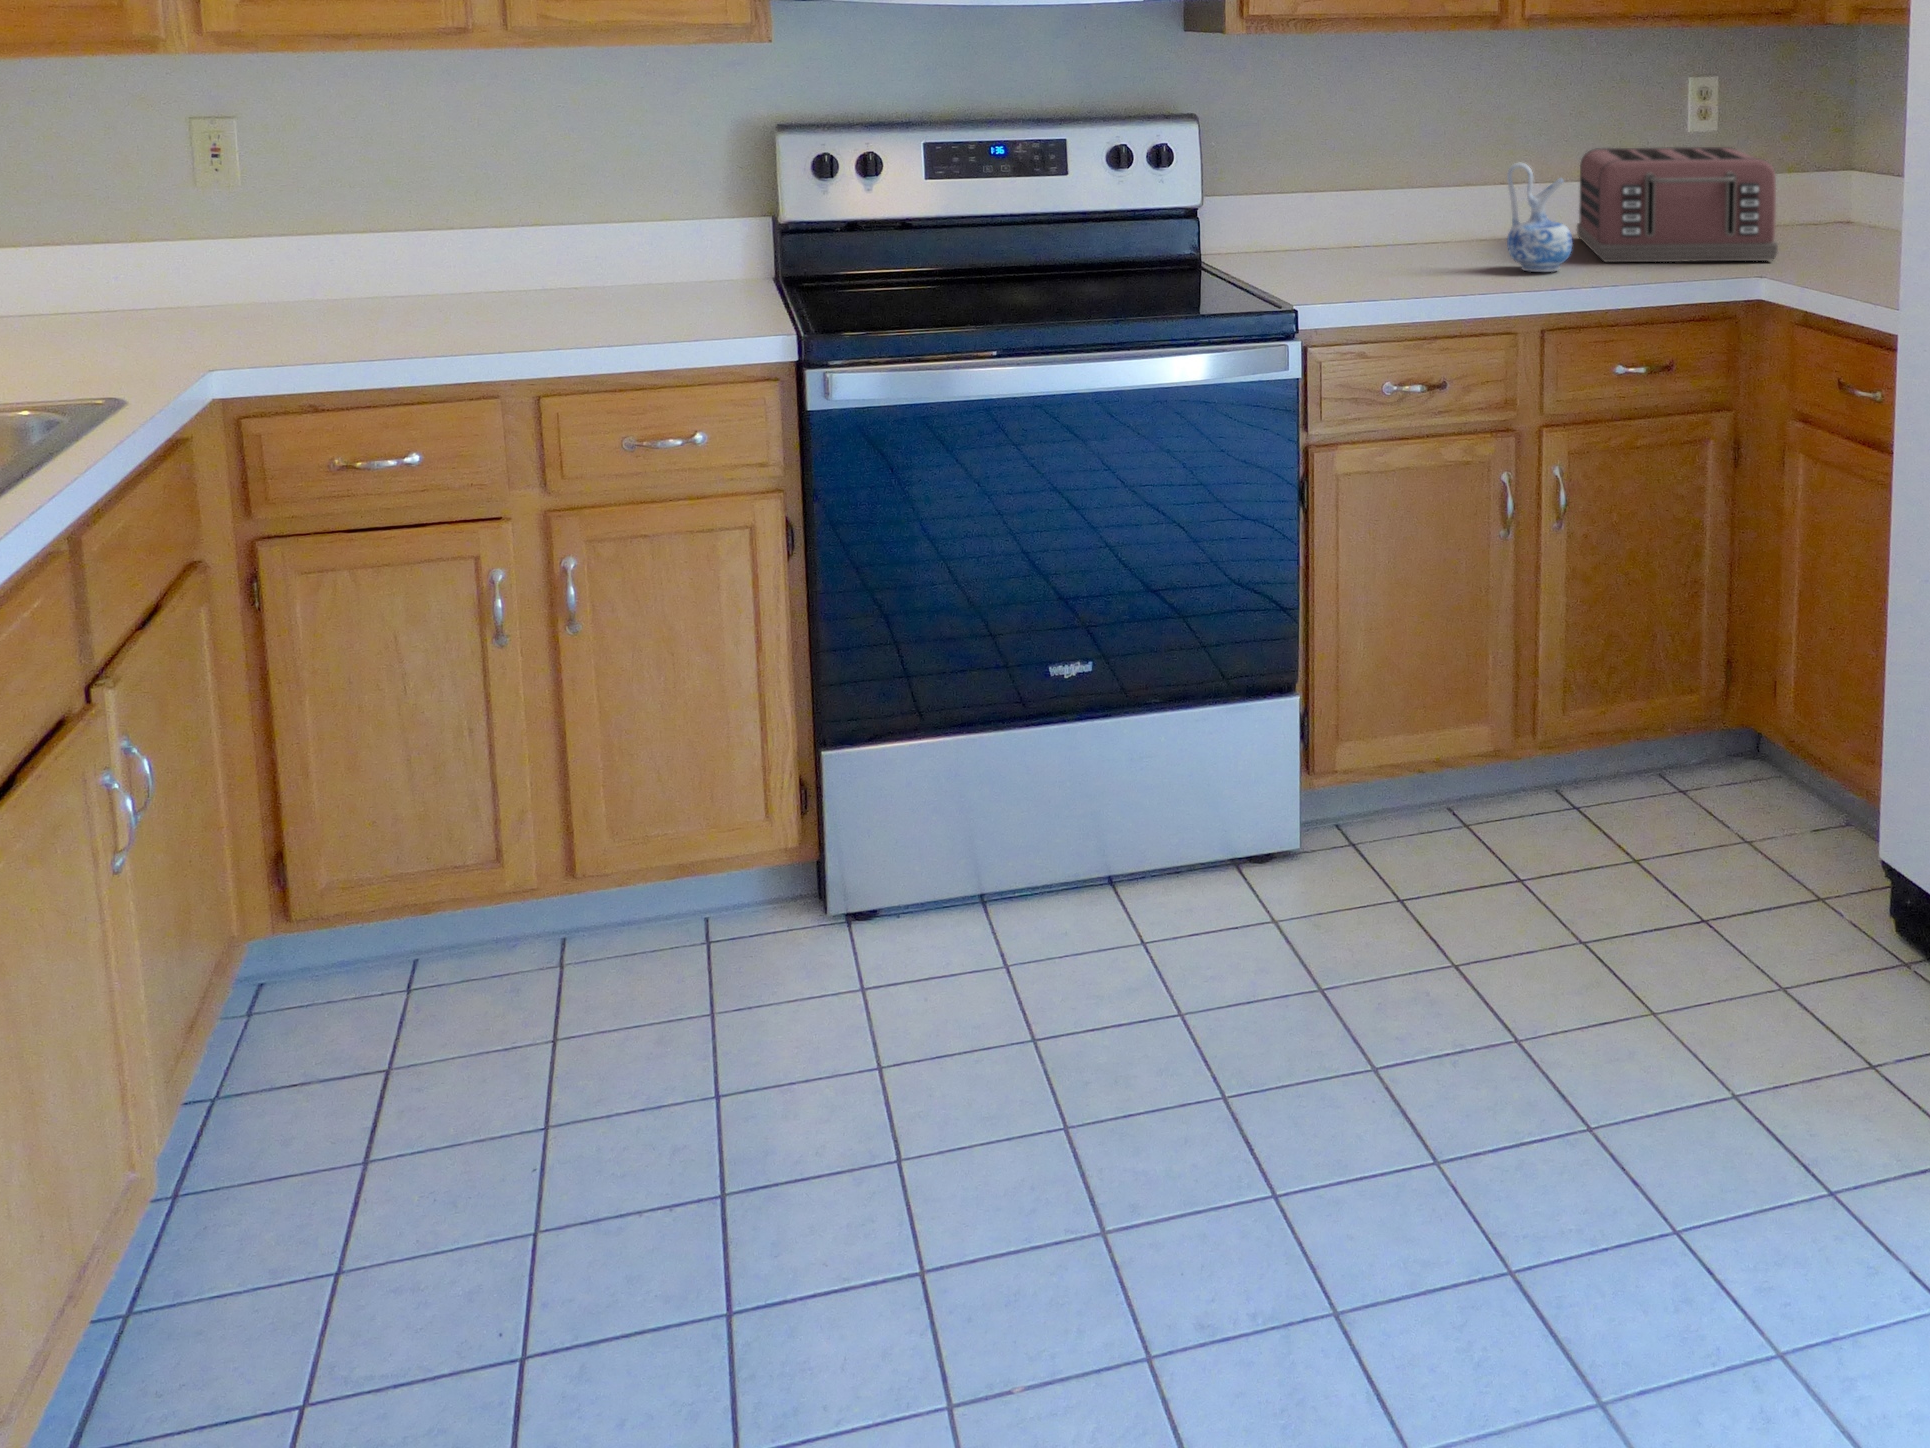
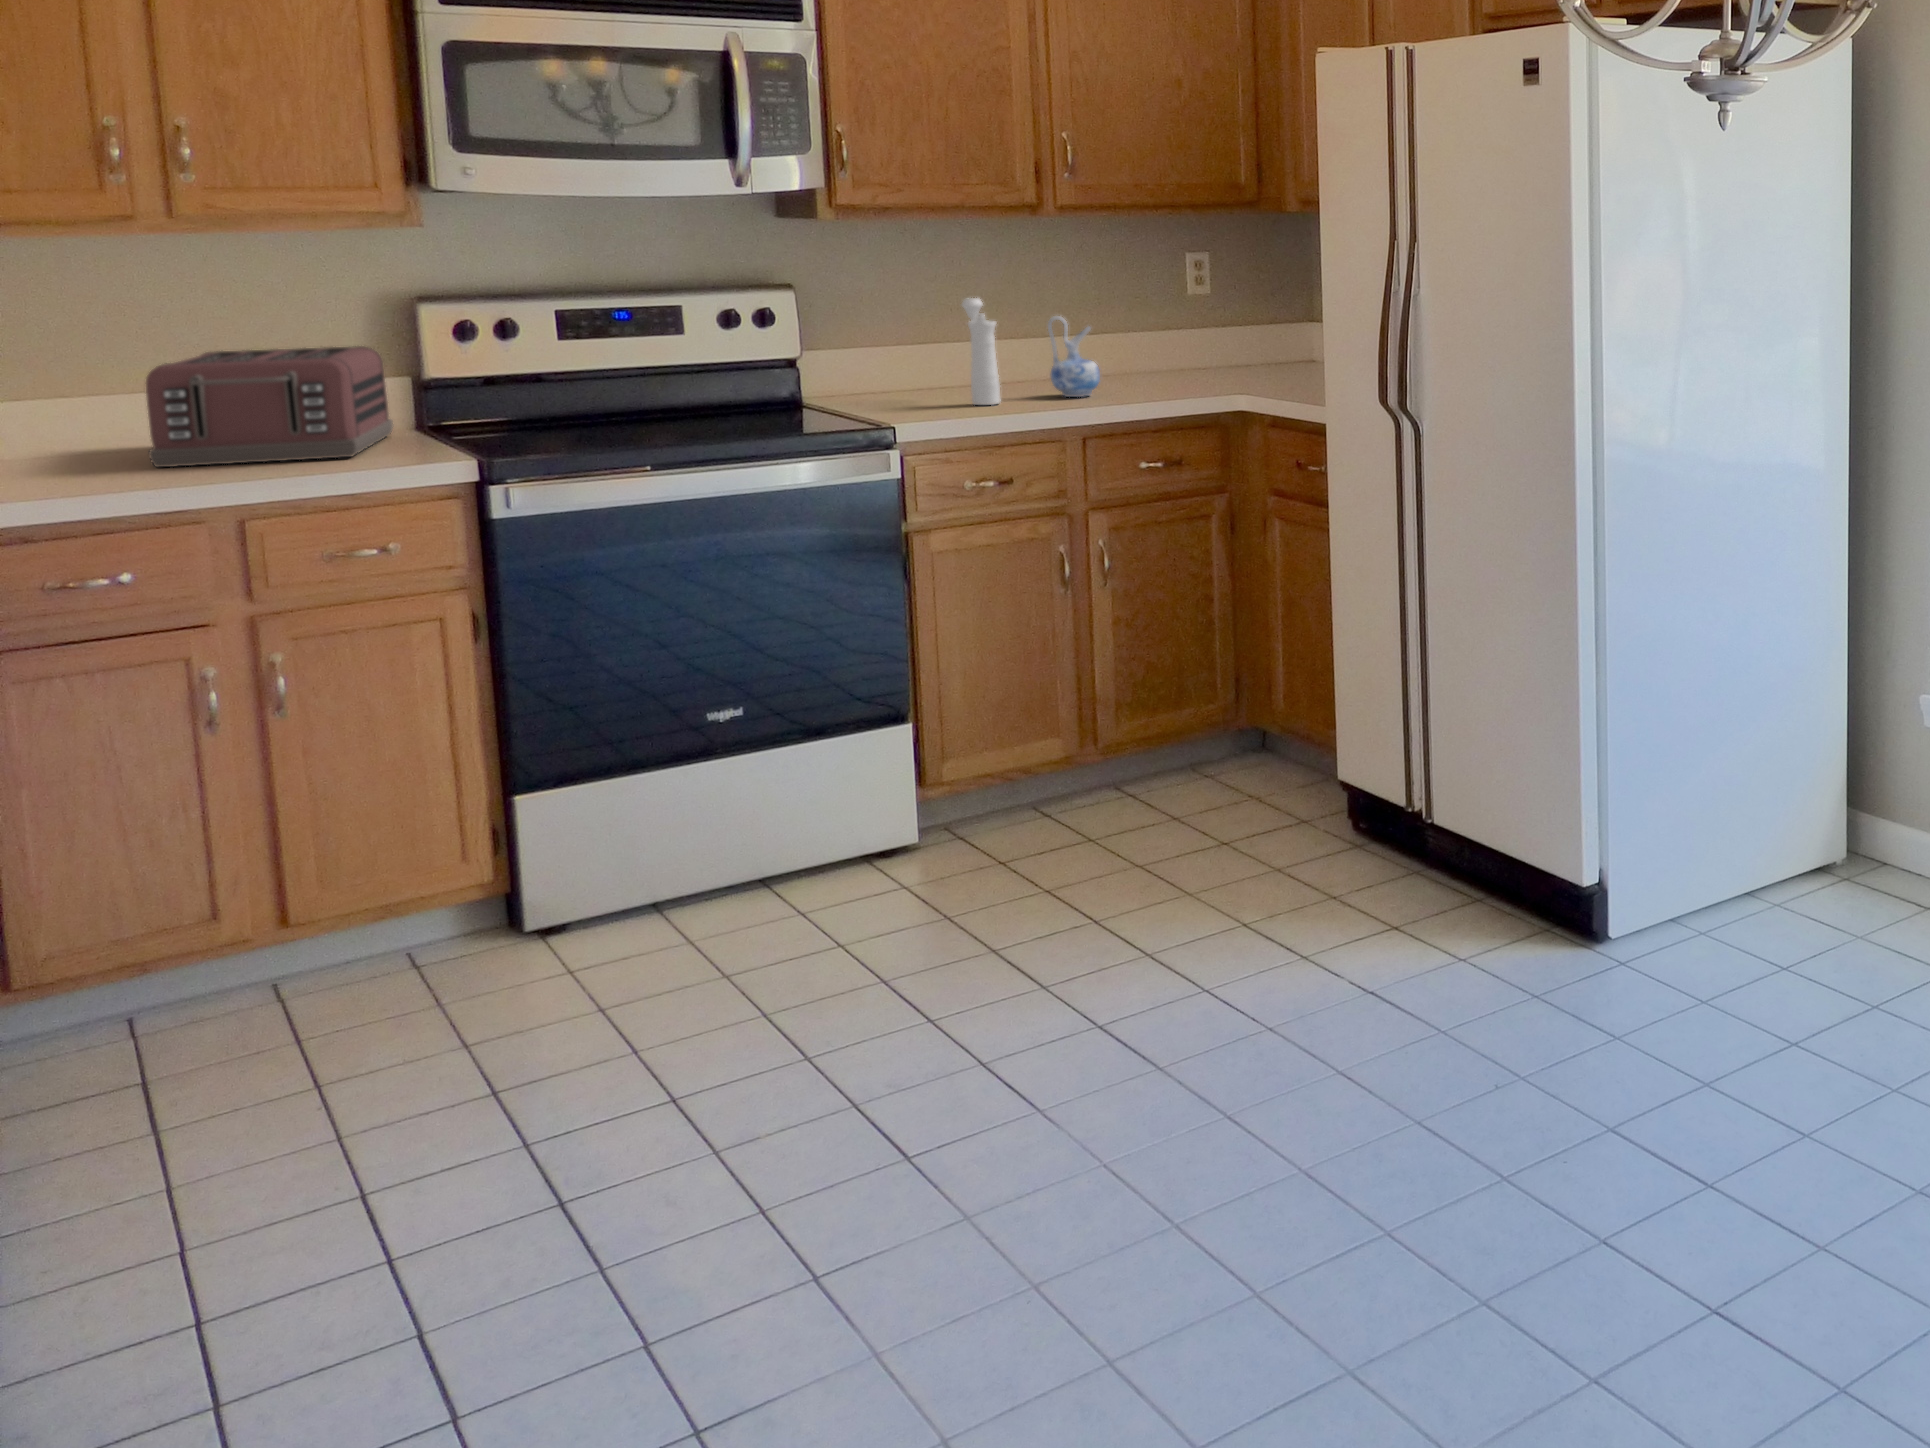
pepper mill: none [1398,137,1440,280] -> present [962,298,1001,405]
toaster: present [1577,147,1778,262] -> present [146,346,393,467]

